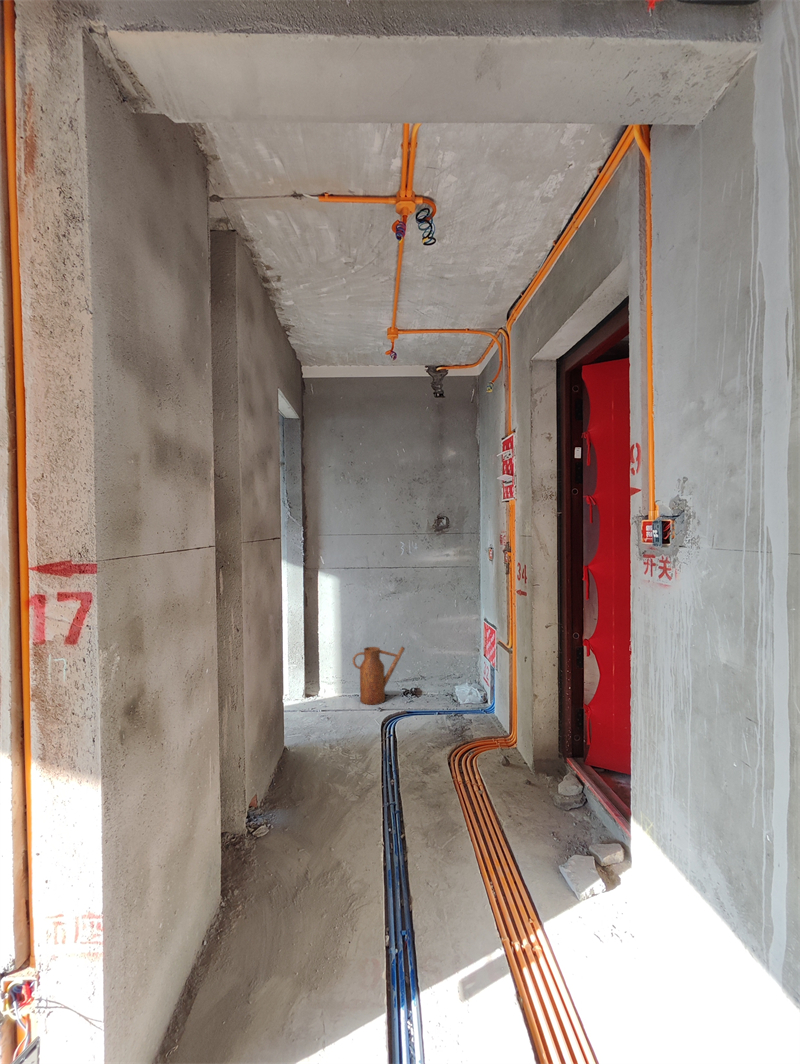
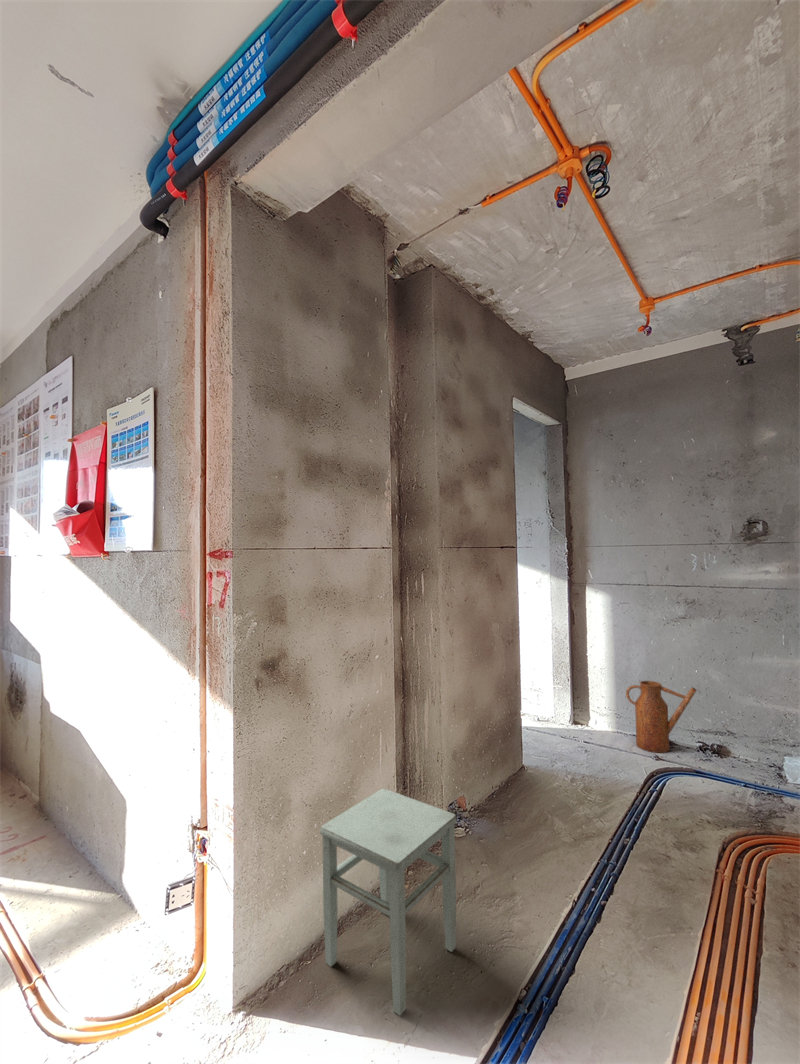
stool: none [183,809,317,1036] -> present [320,789,457,1015]

